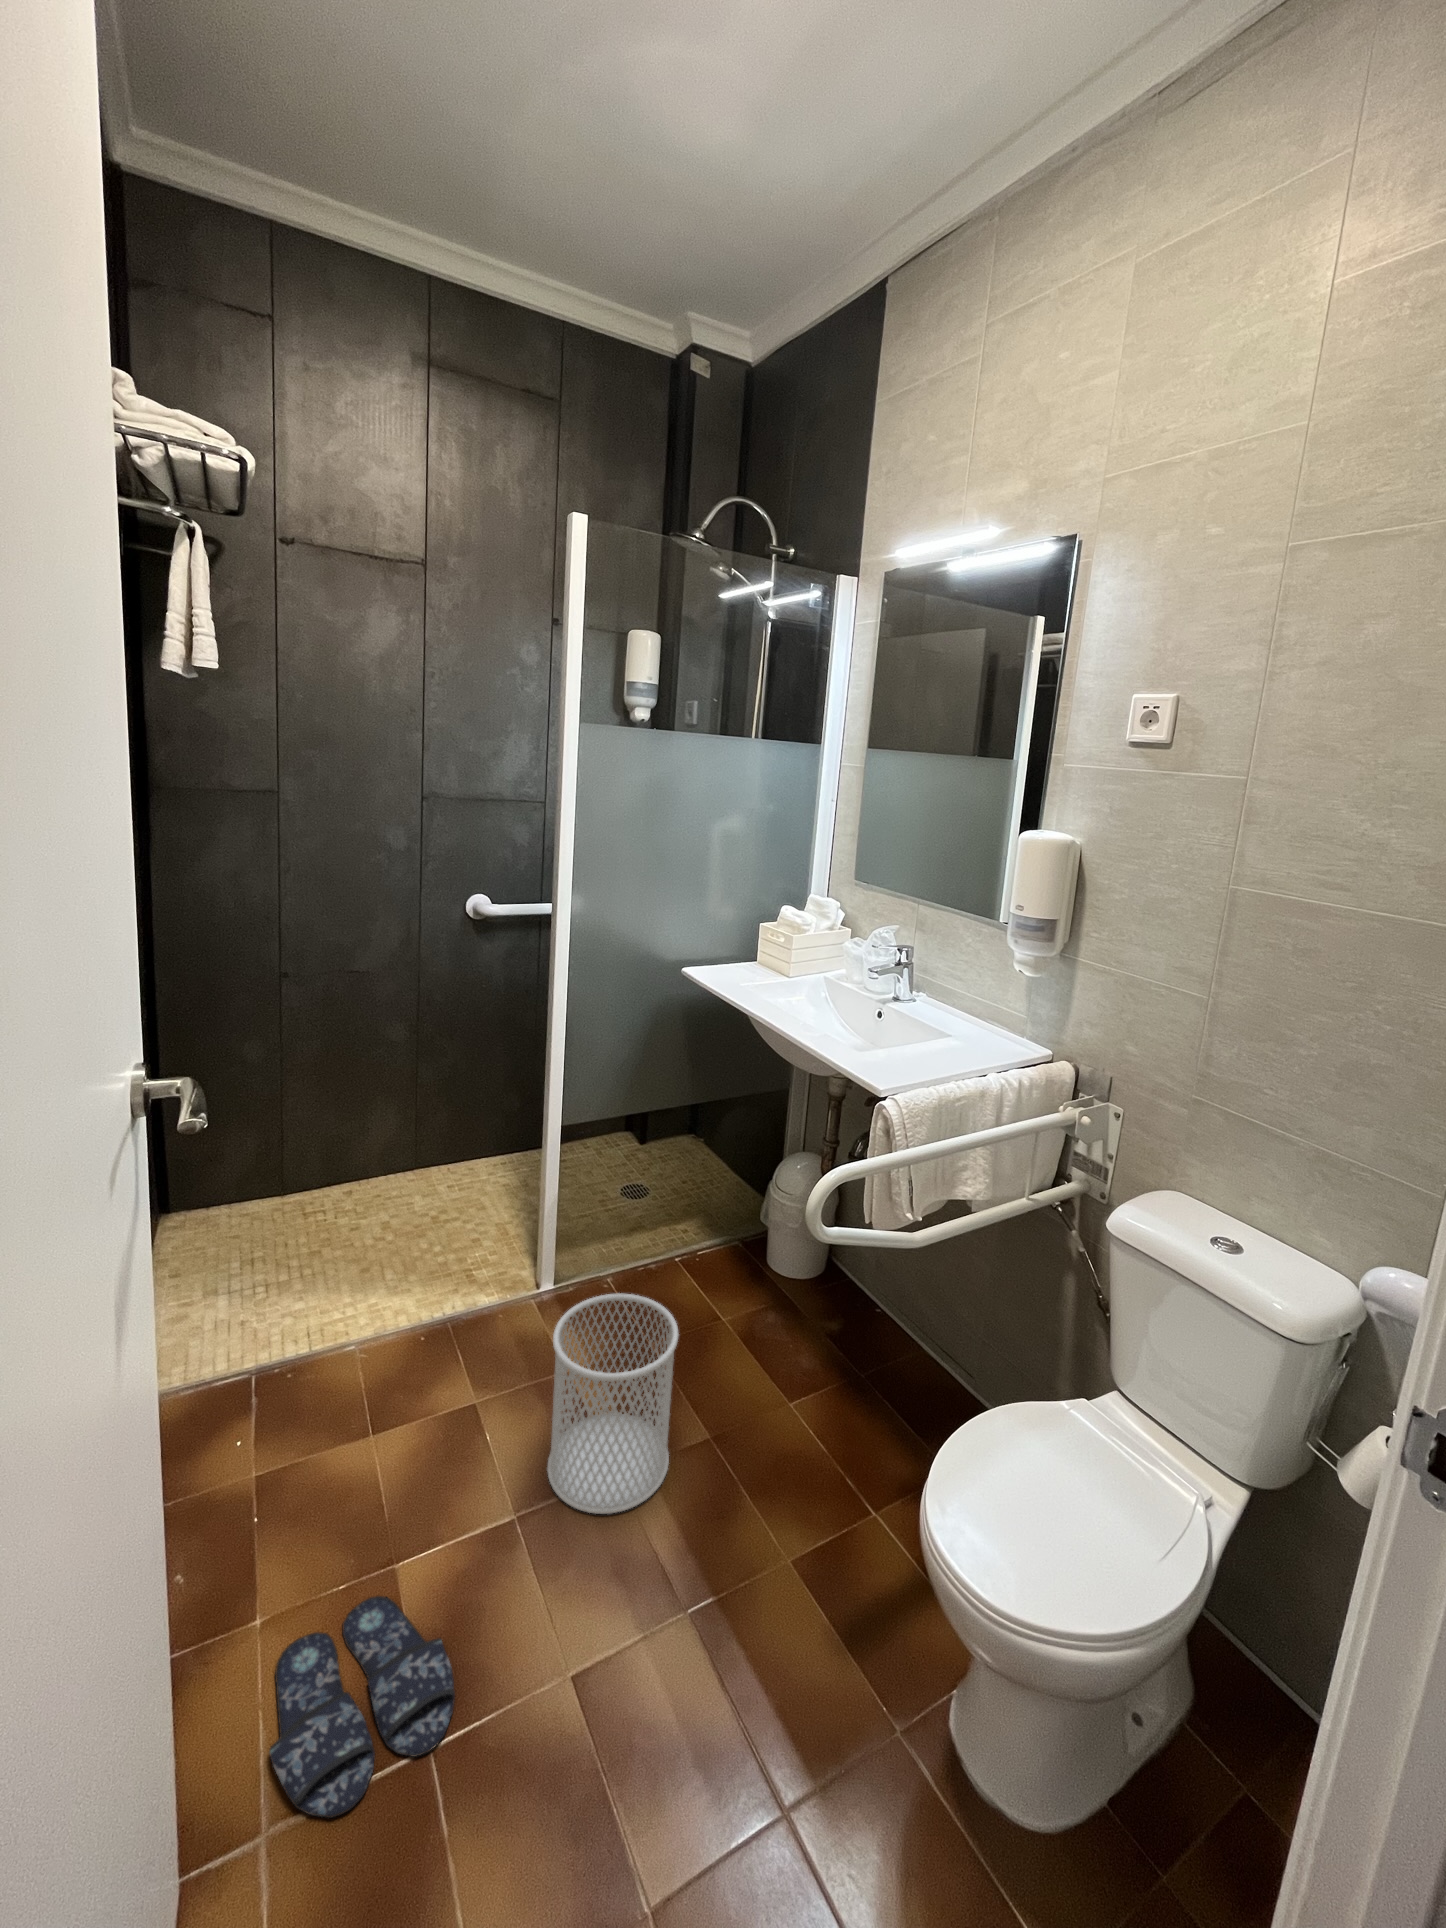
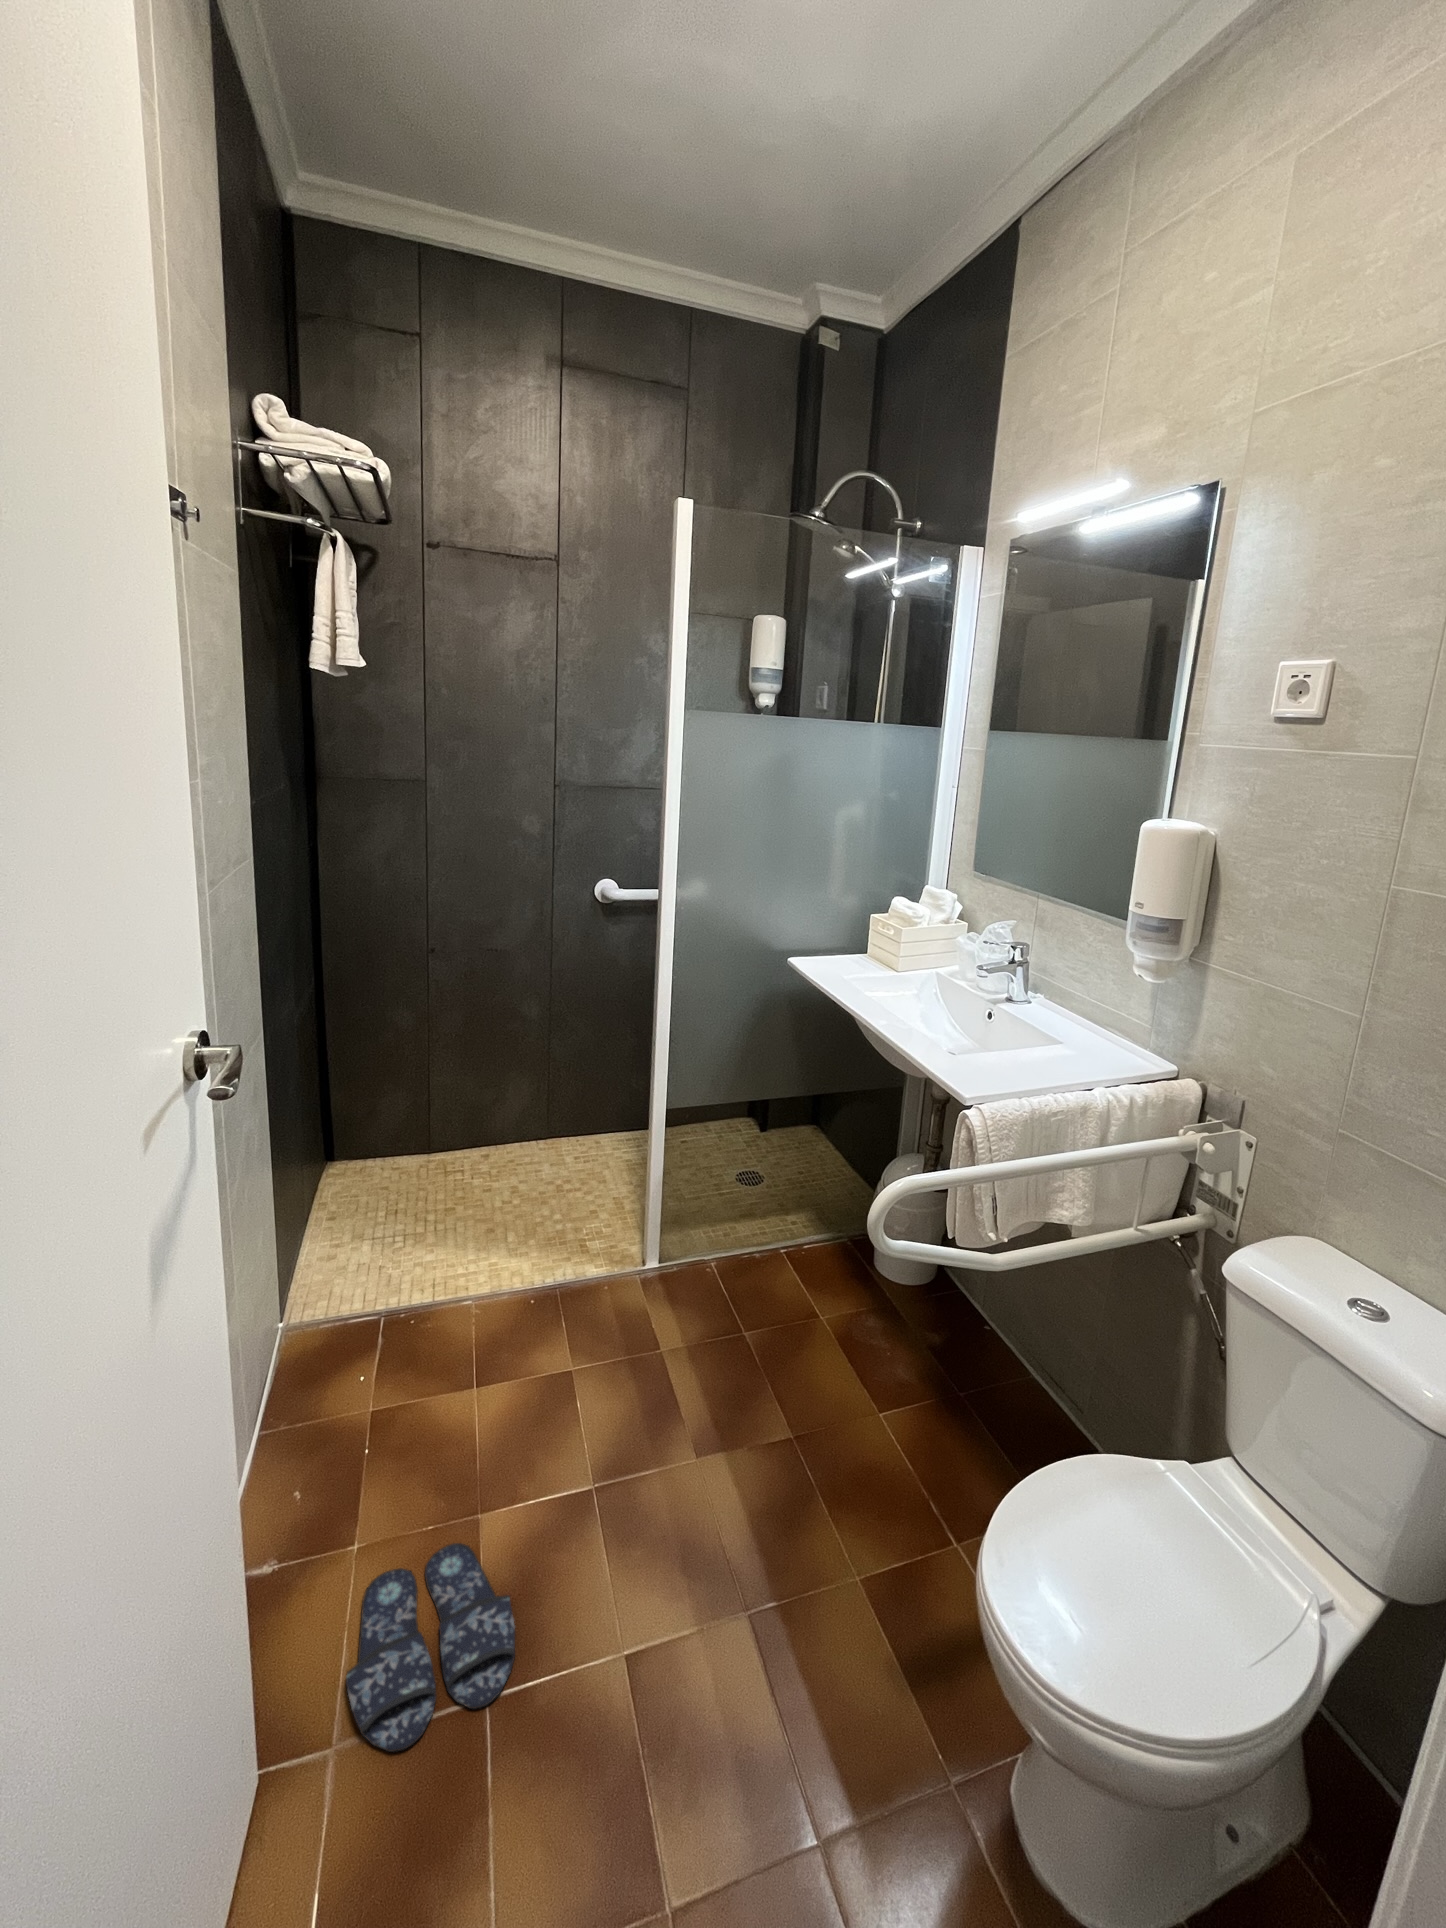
wastebasket: present [547,1293,679,1514] -> none [629,1279,758,1498]

